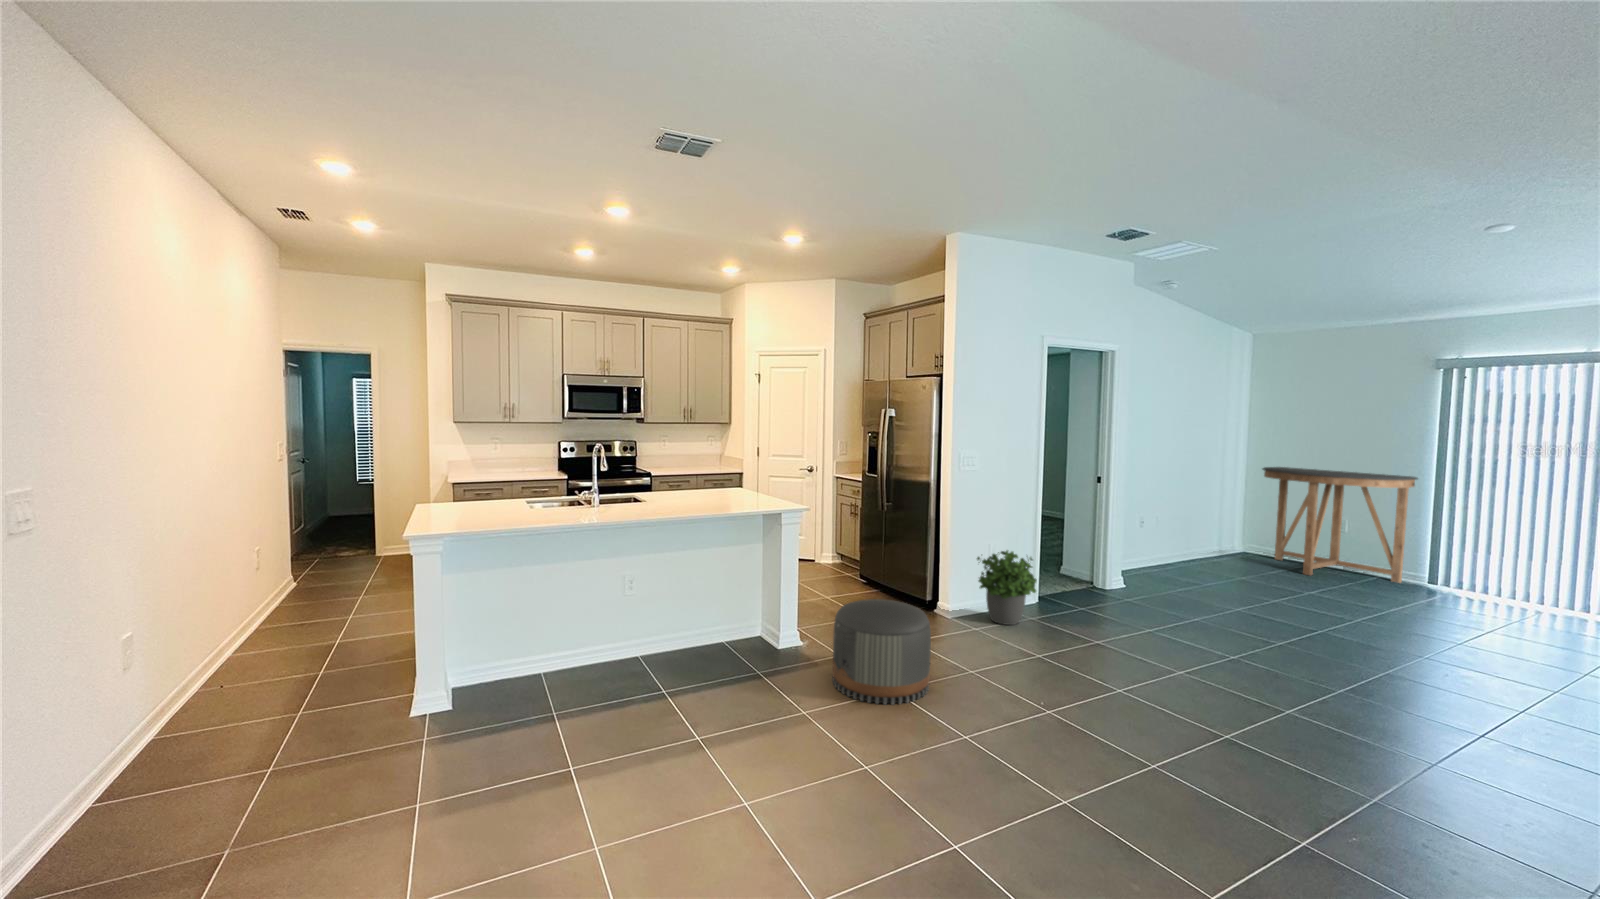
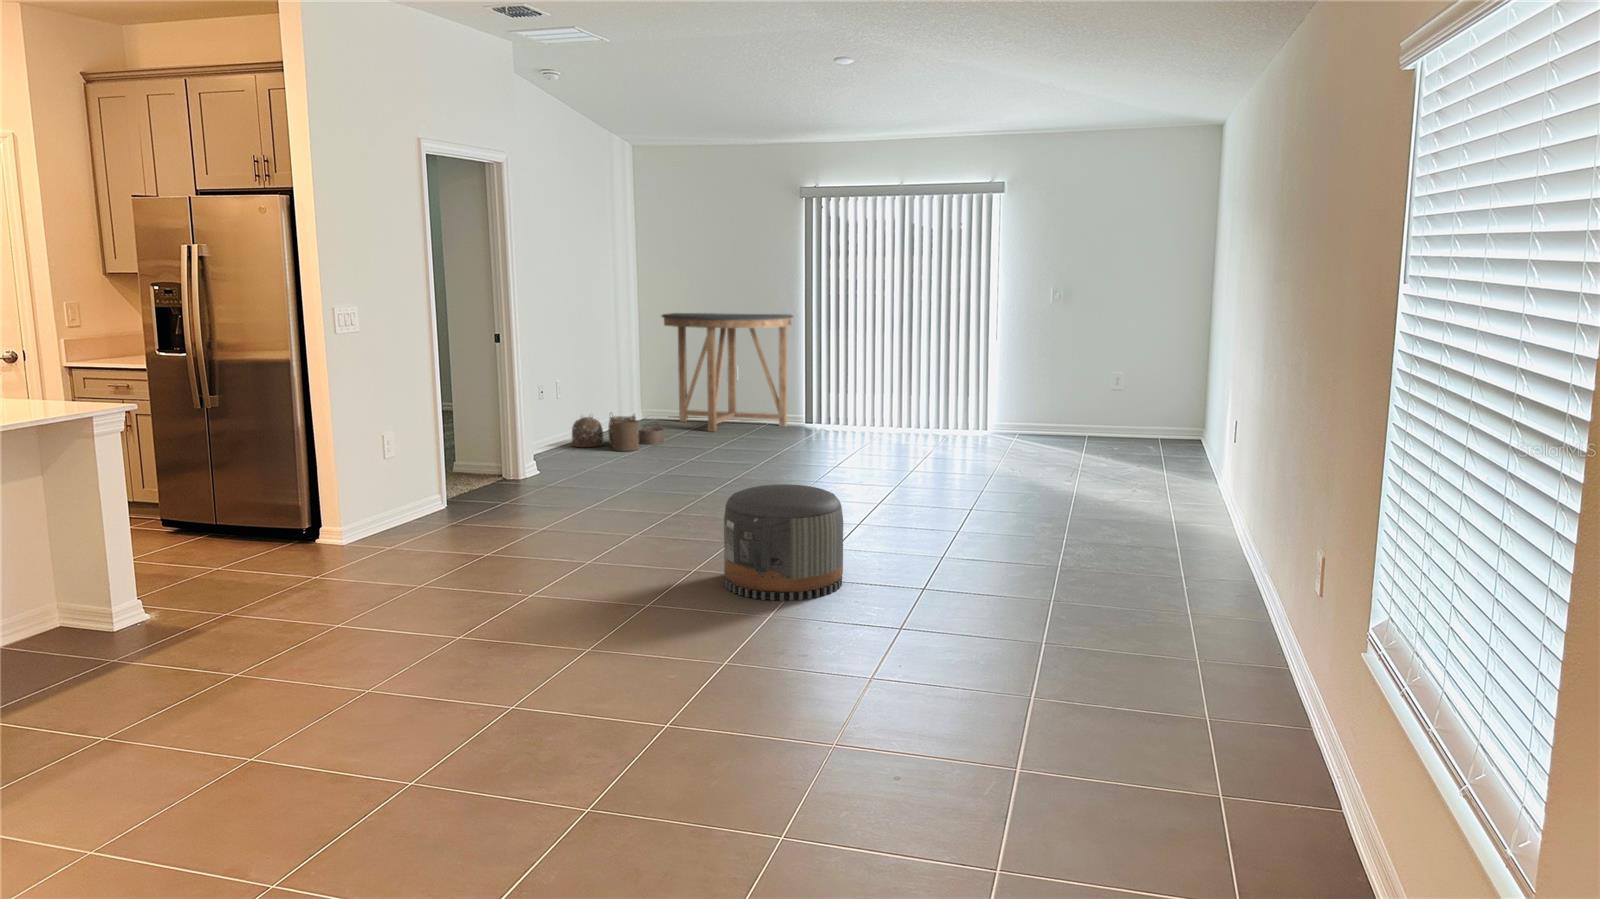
woven basket: none [1161,543,1252,581] -> present [572,413,664,451]
potted plant: present [977,550,1037,625] -> none [371,437,461,538]
pouf: present [832,599,931,705] -> present [724,484,843,601]

